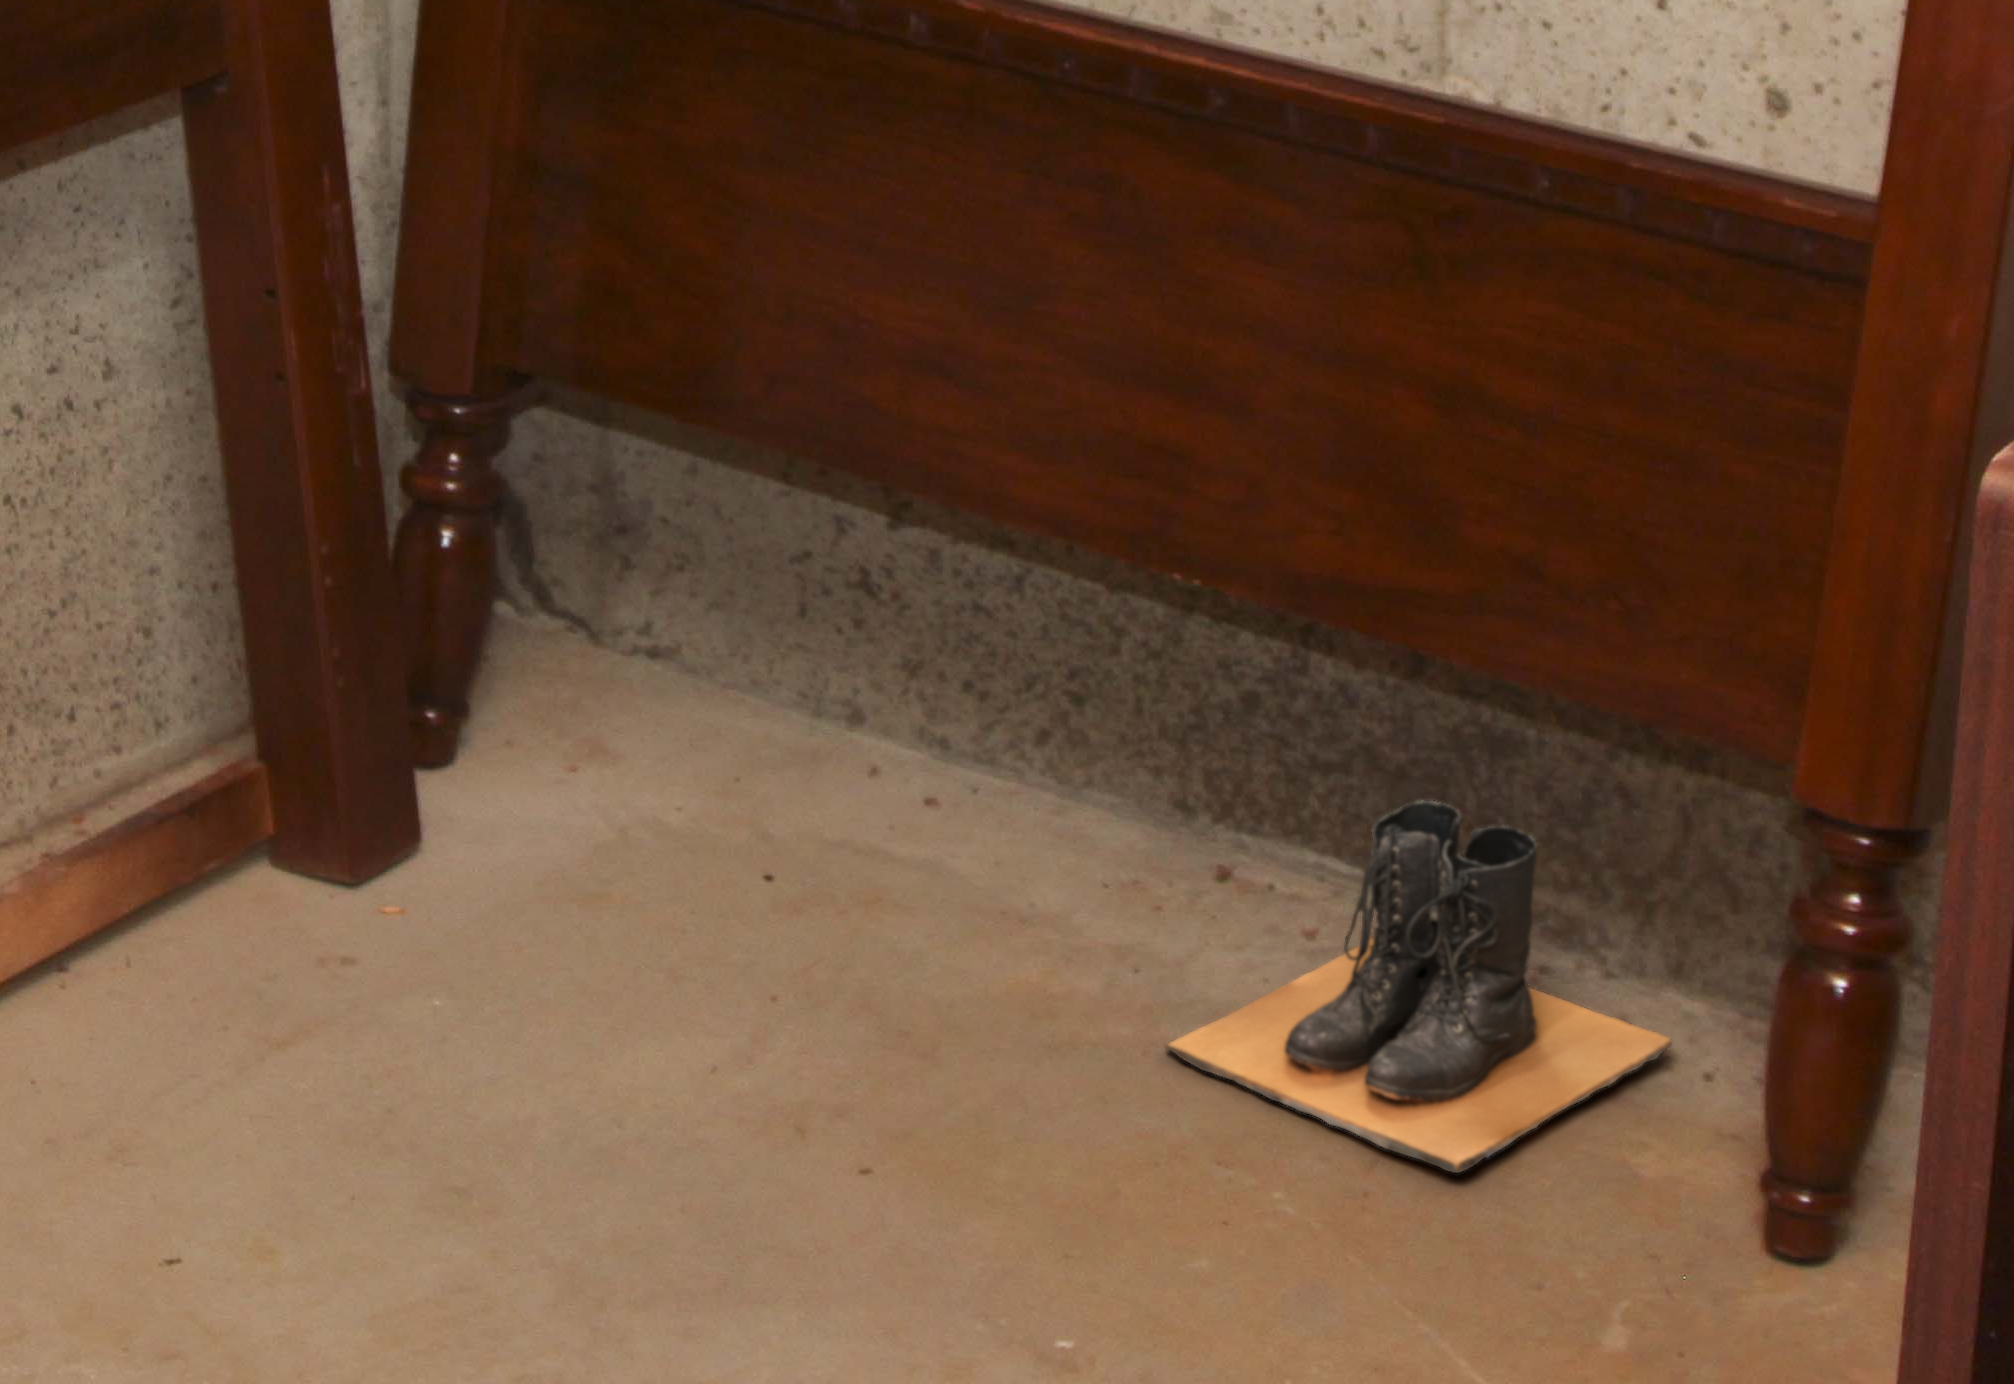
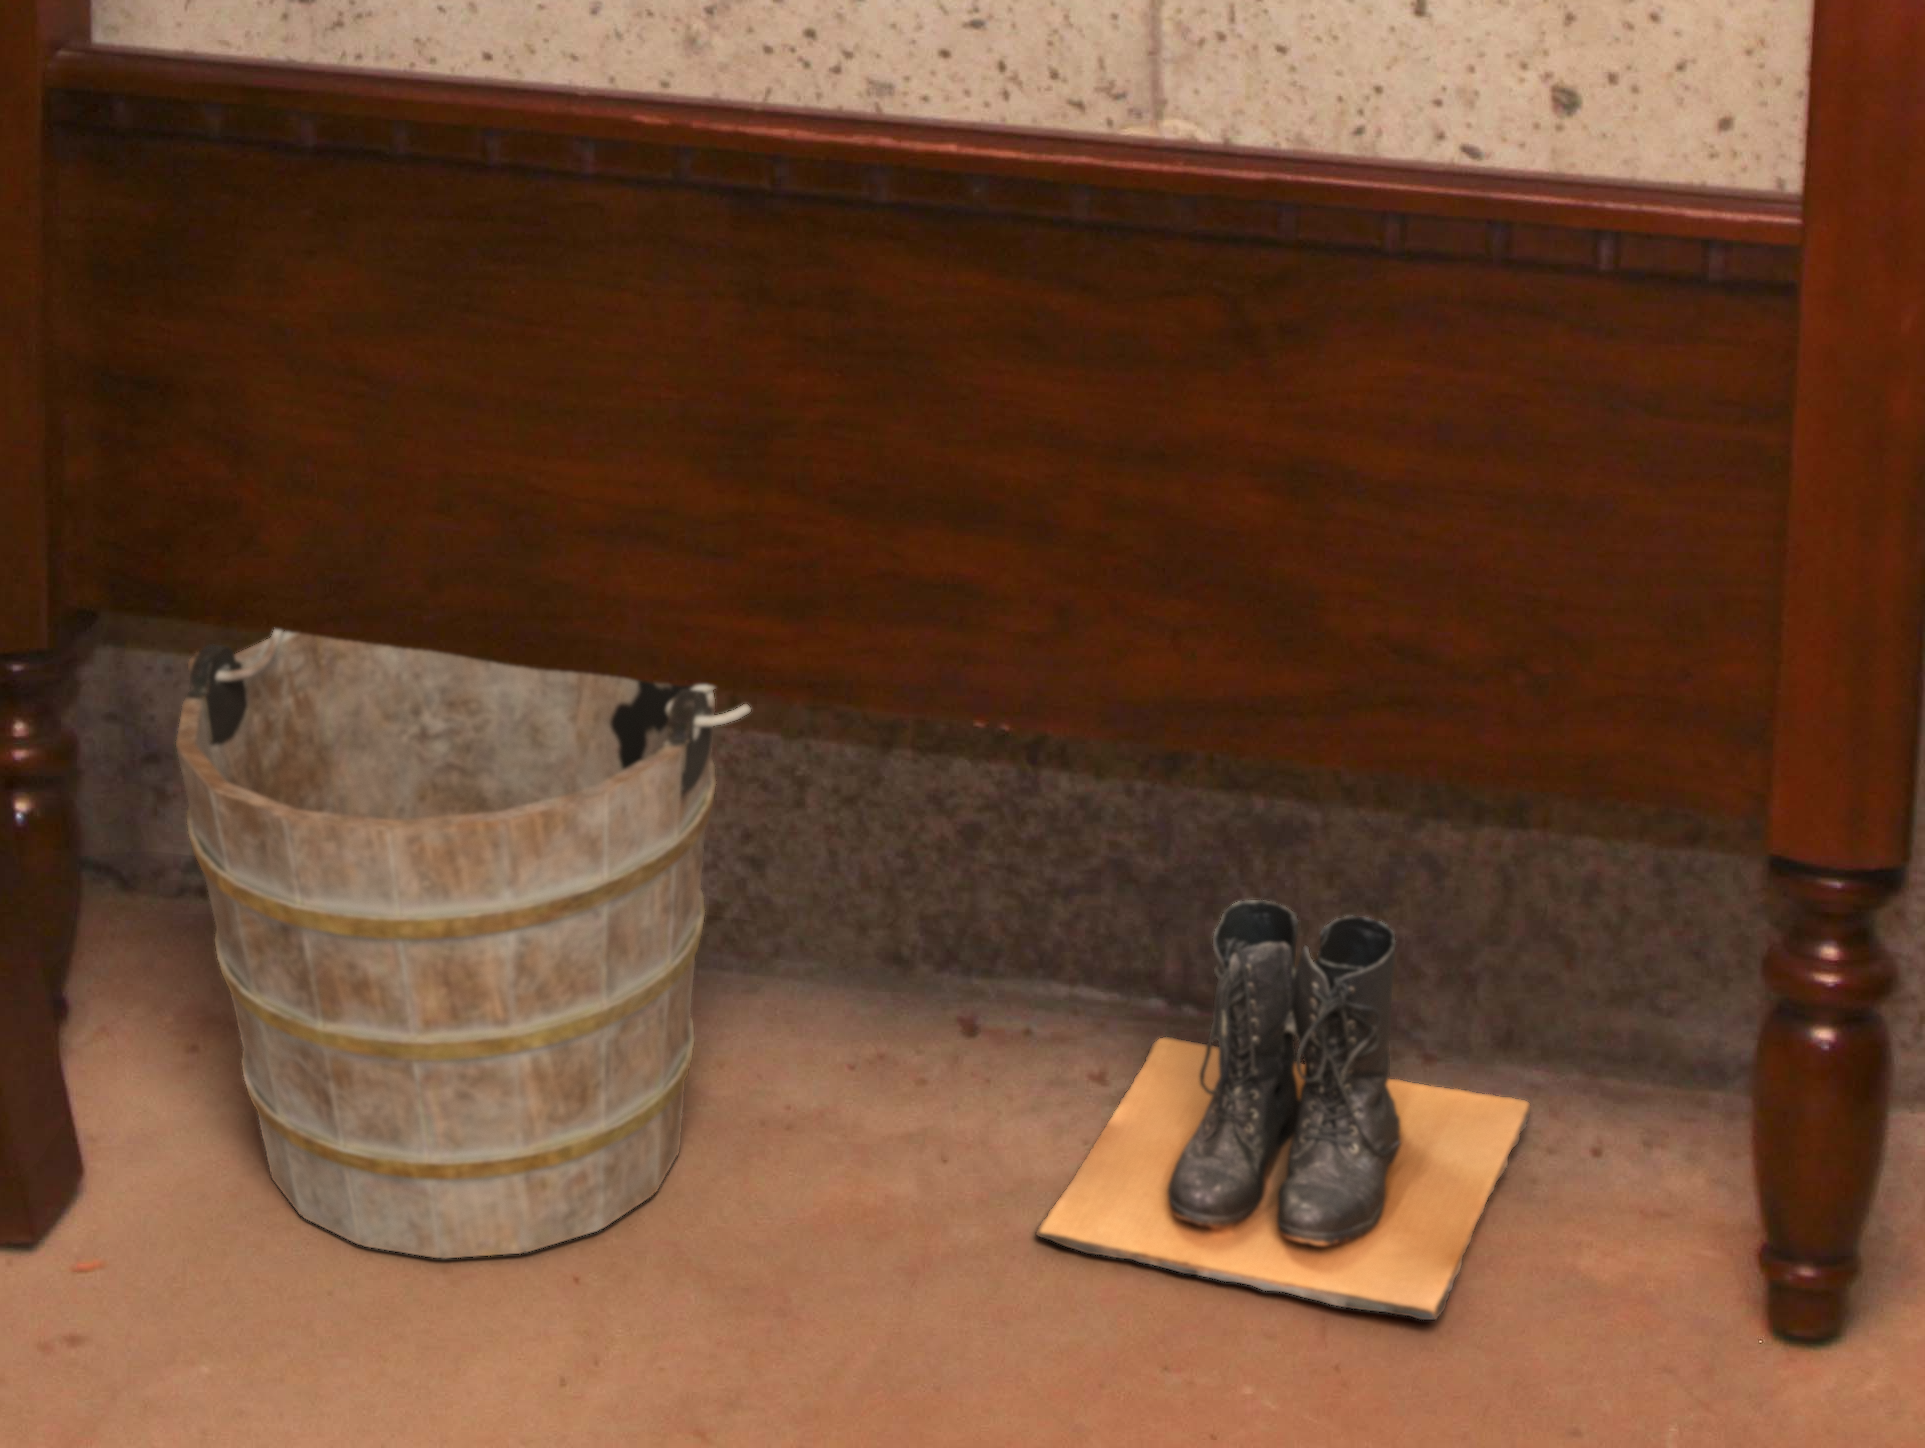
bucket: none [511,395,1031,972] -> present [176,630,751,1259]

